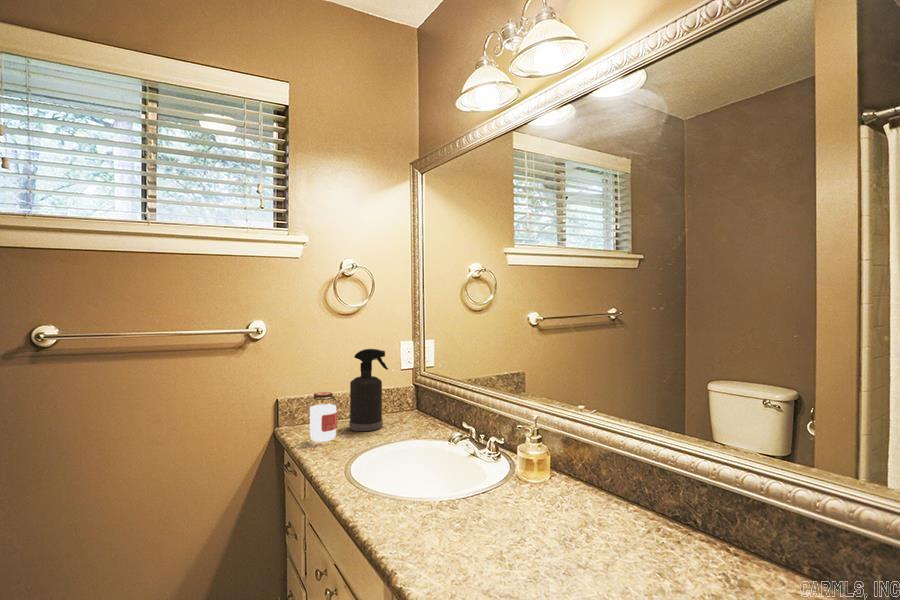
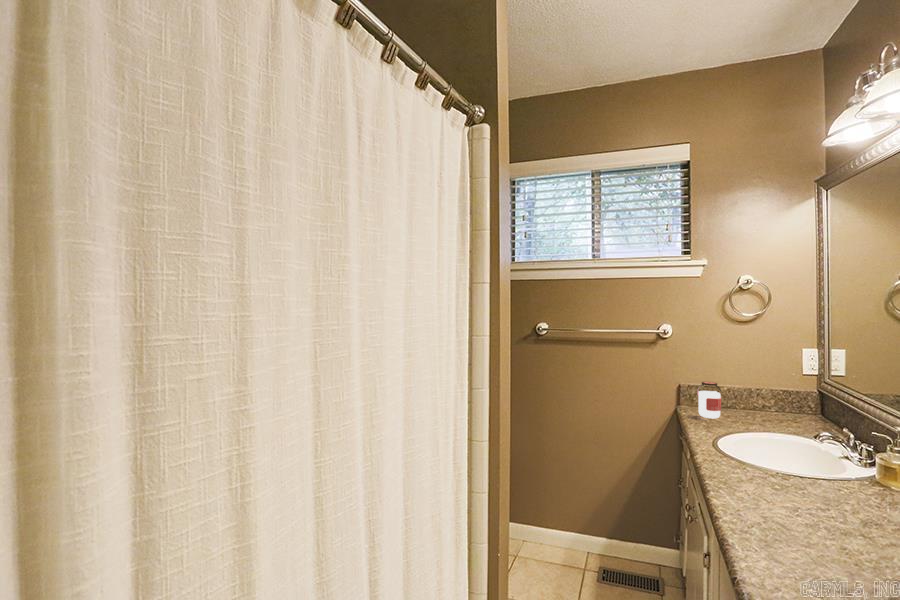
spray bottle: present [349,349,388,431] -> none [738,353,776,421]

